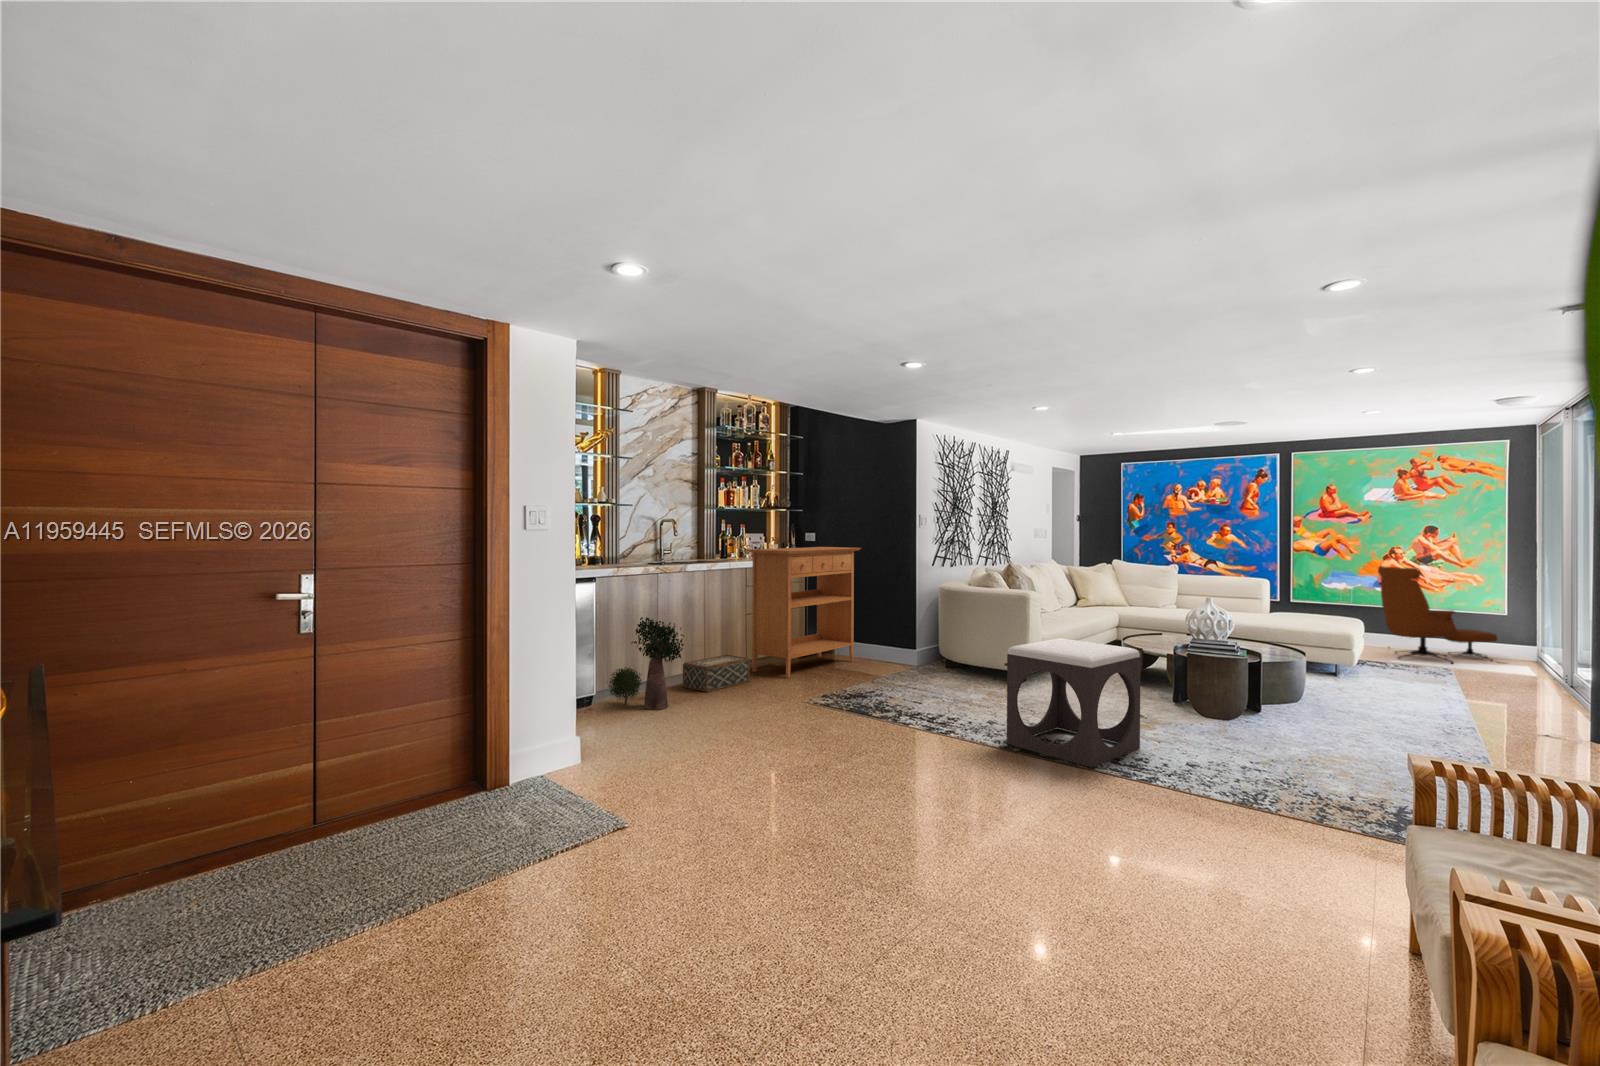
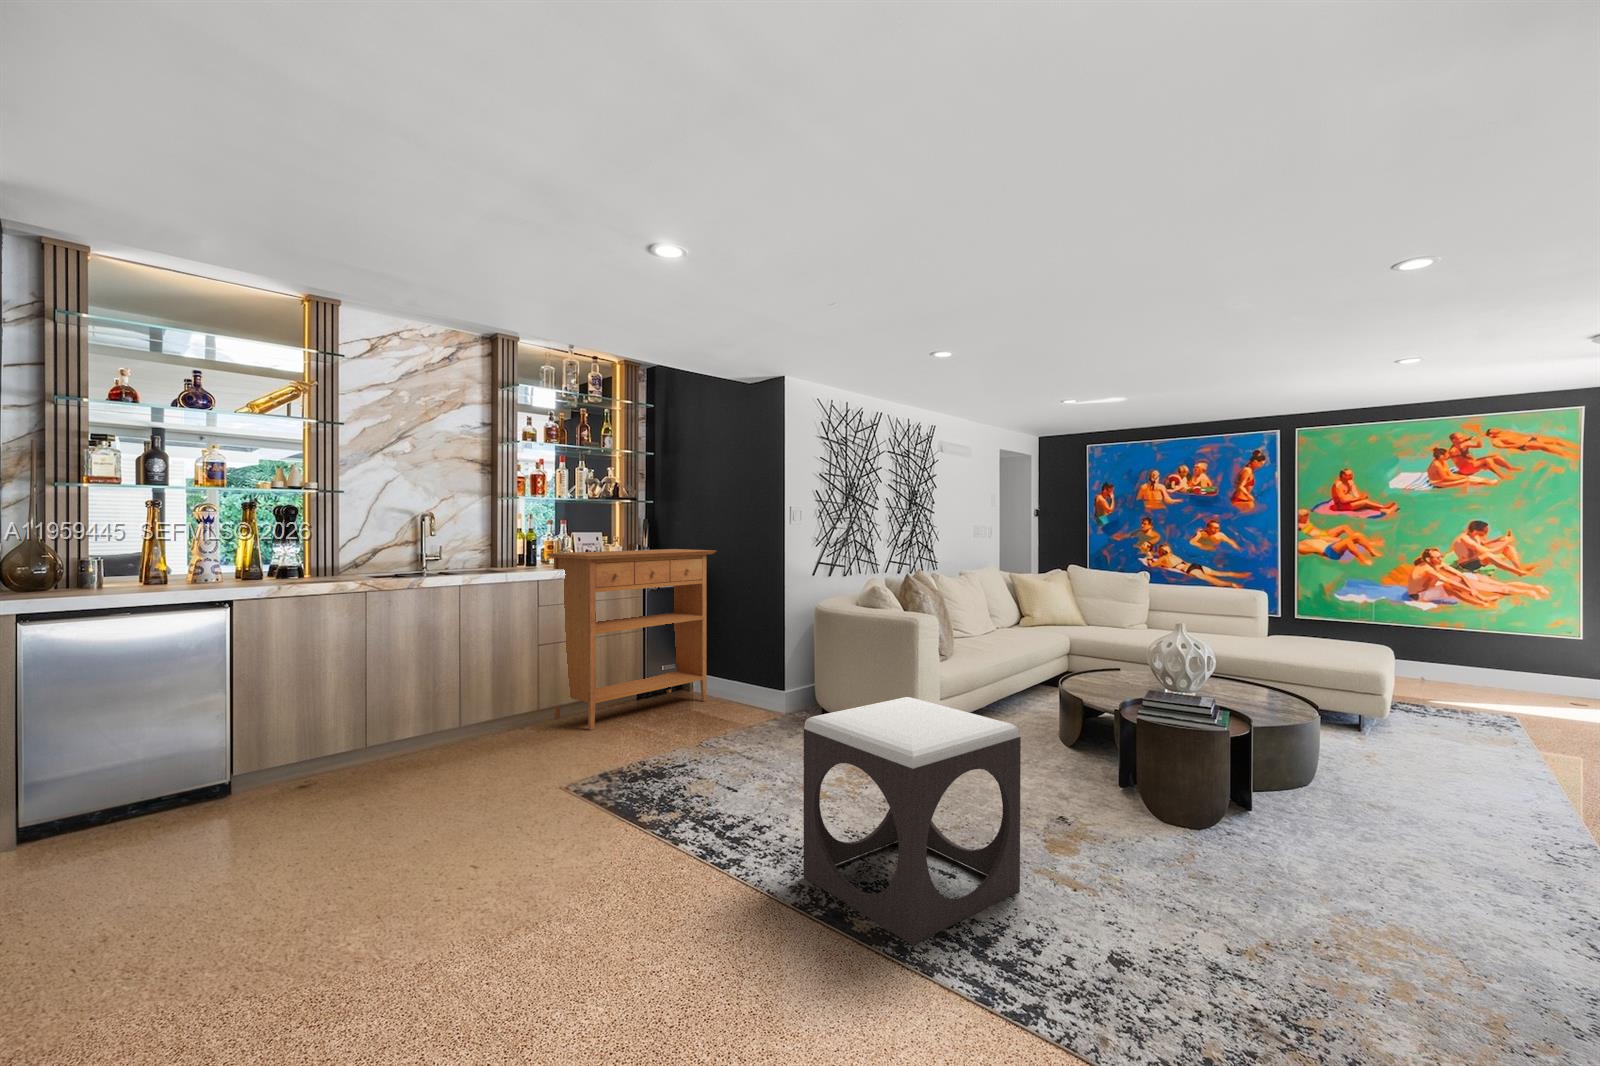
lounge chair: present [1378,566,1497,663] -> none [1409,574,1572,707]
potted plant: present [609,617,684,710] -> none [268,653,385,793]
woven basket: present [683,655,750,692] -> none [426,698,530,756]

